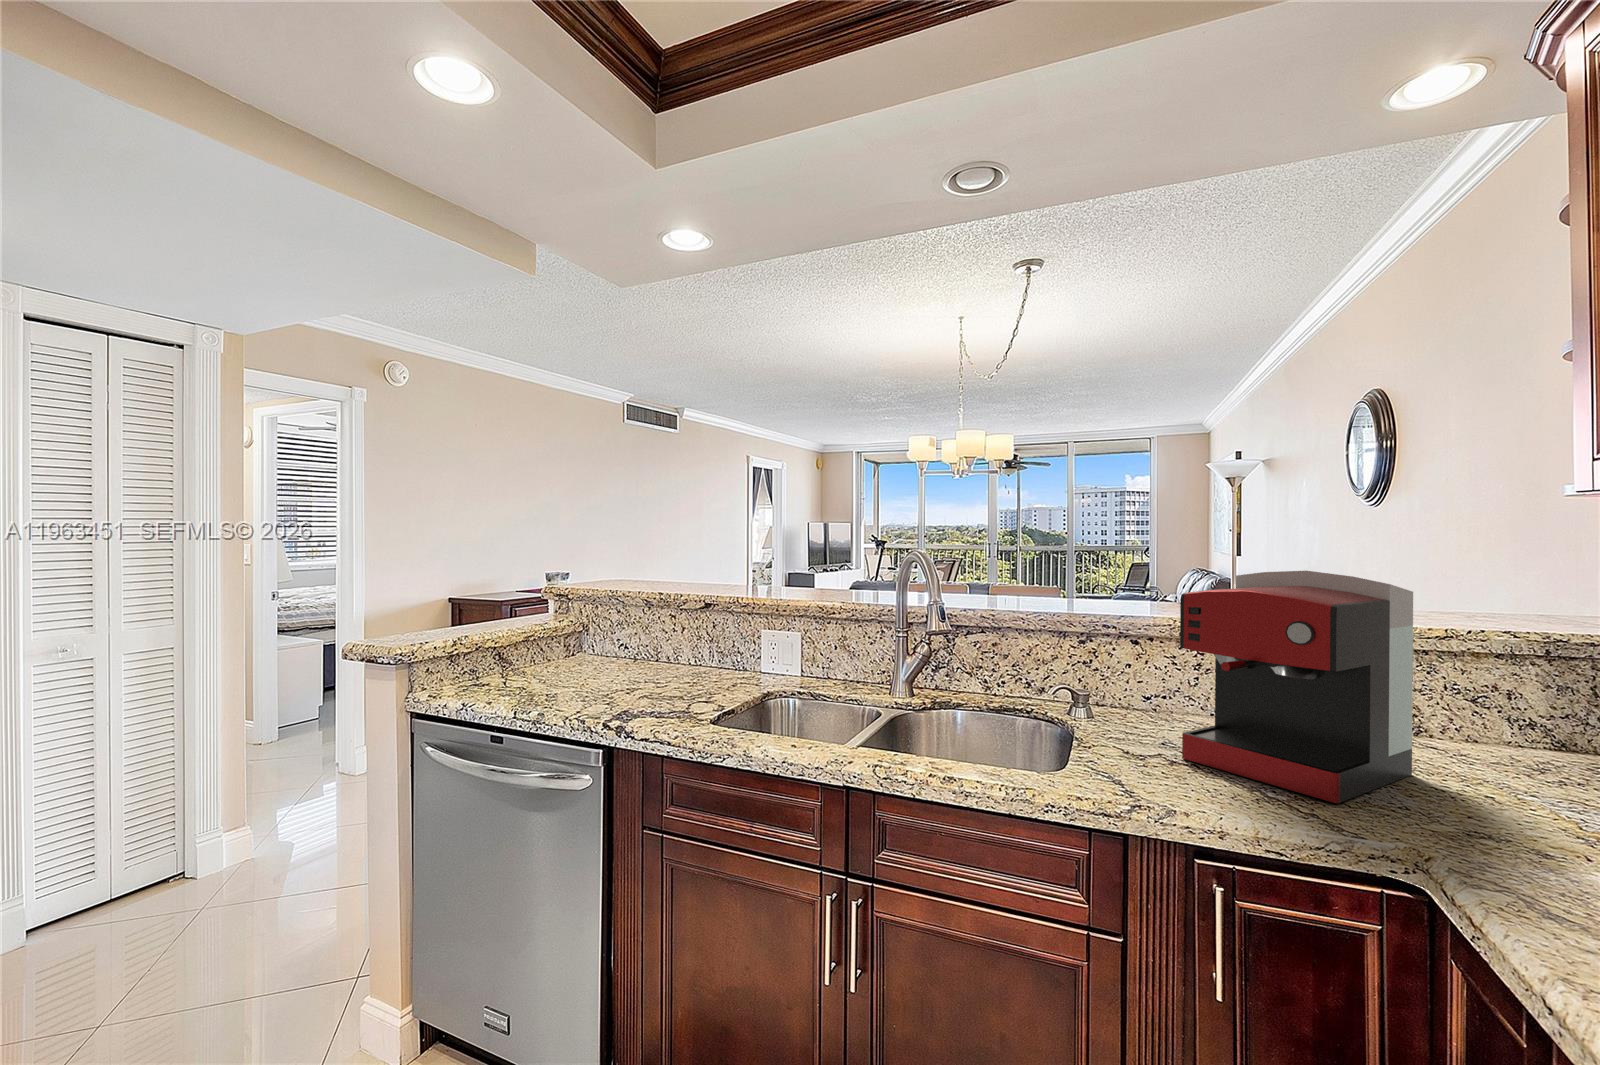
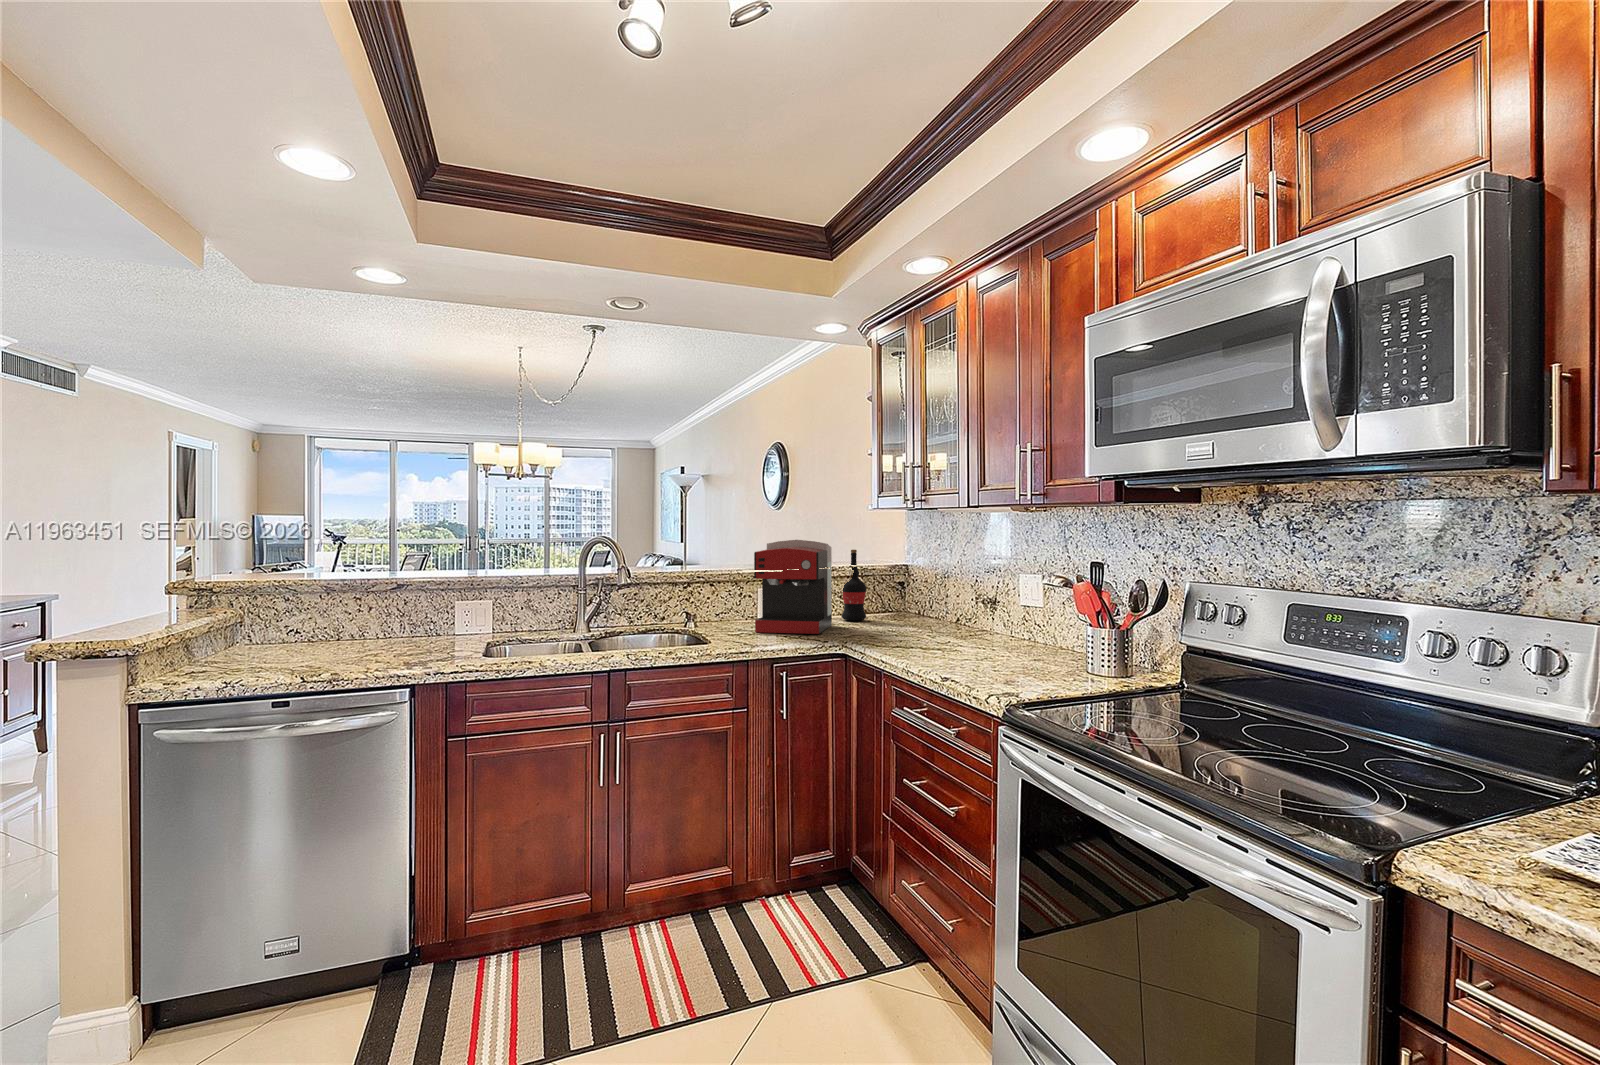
wine bottle: none [1459,599,1543,774] -> present [841,550,866,621]

